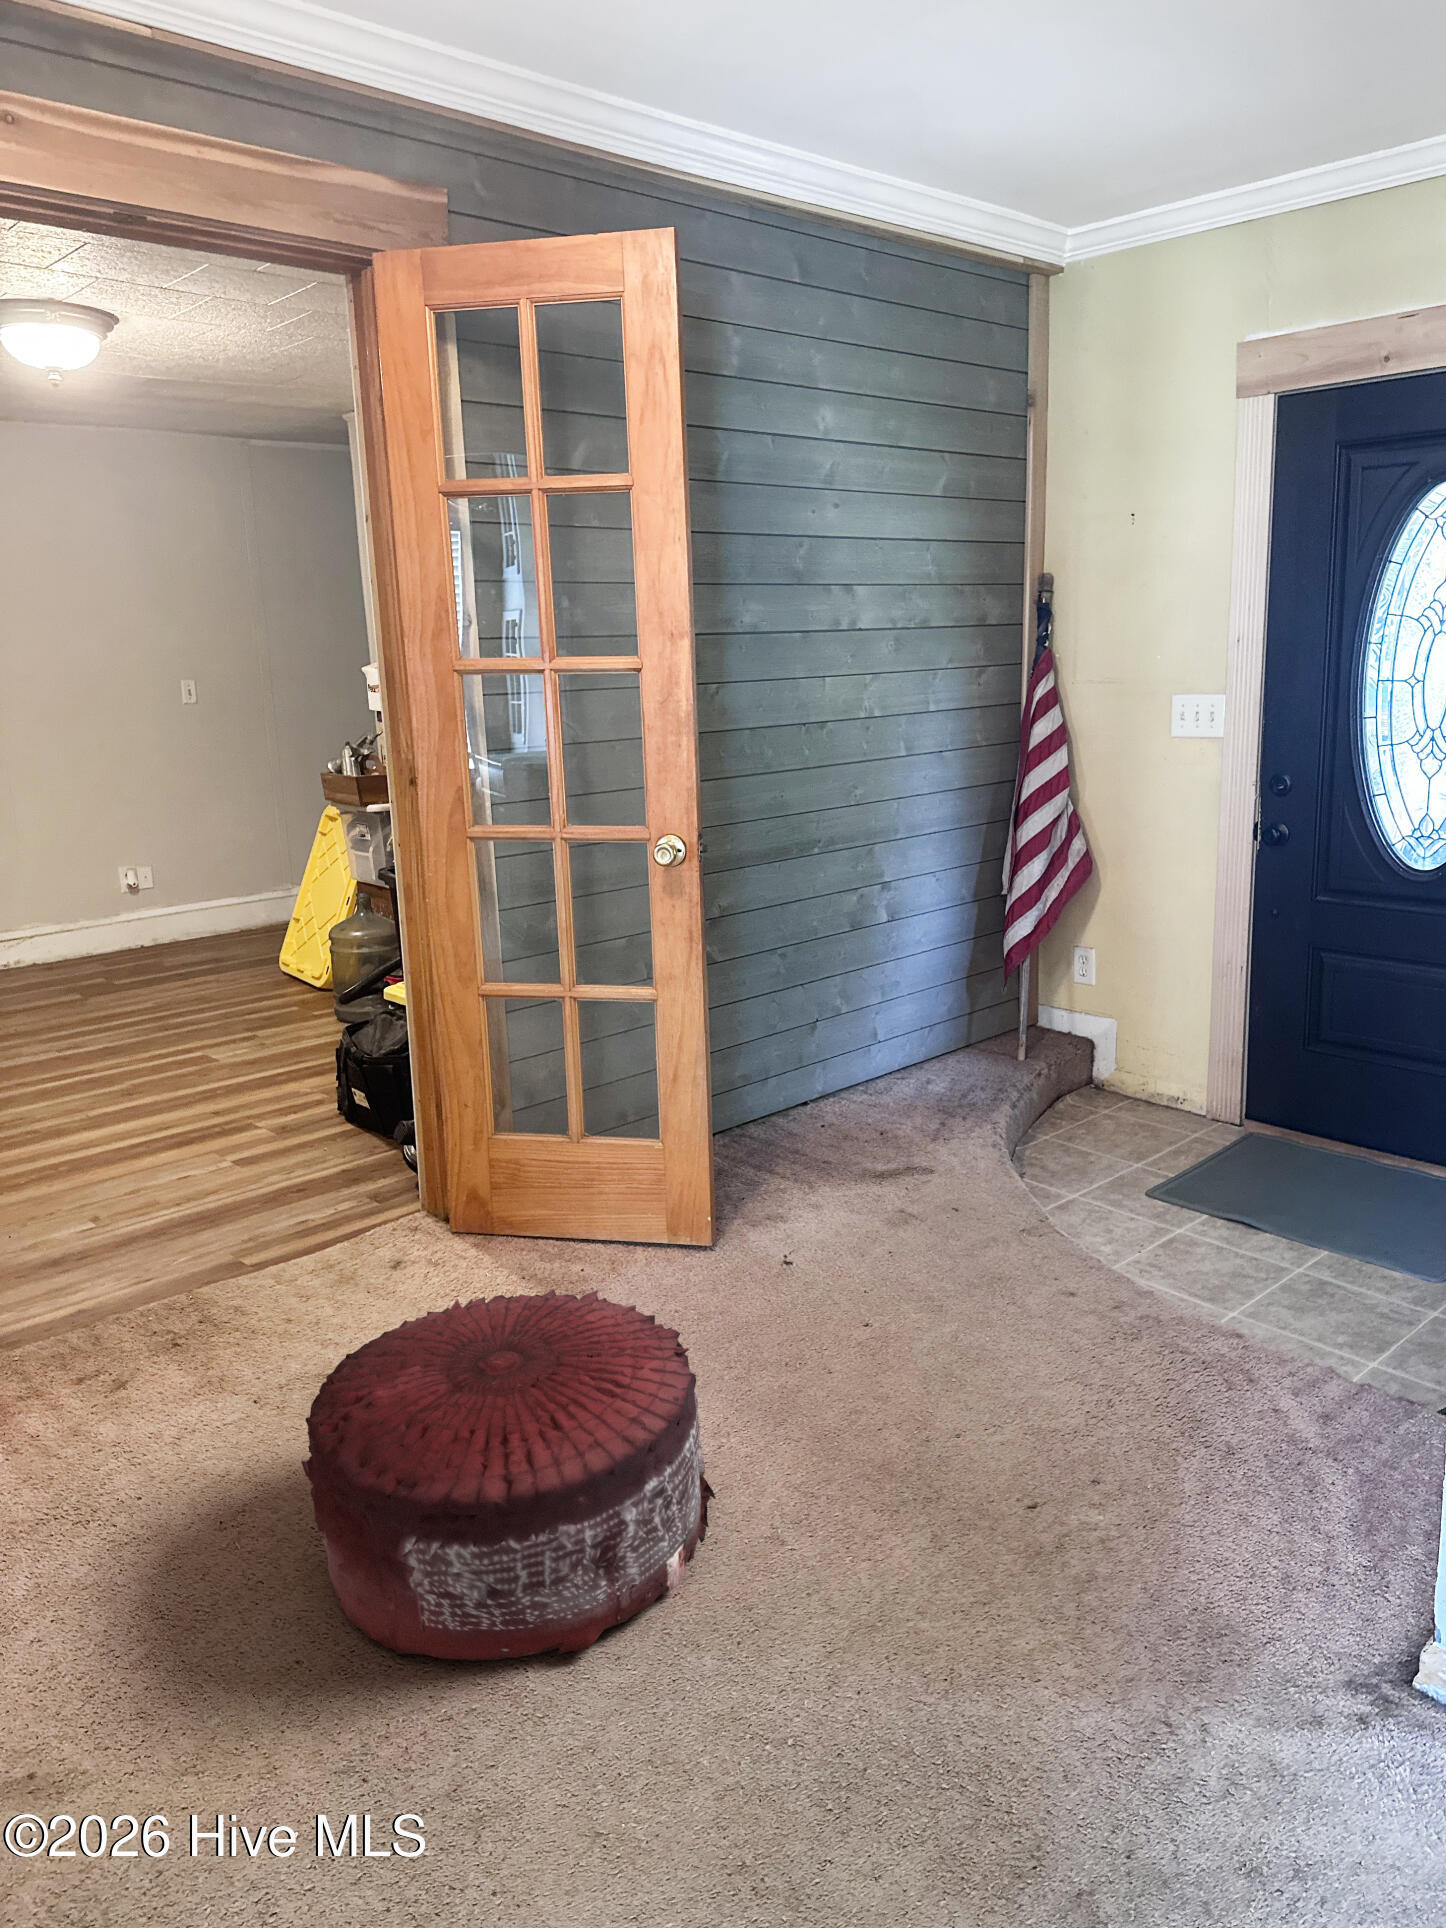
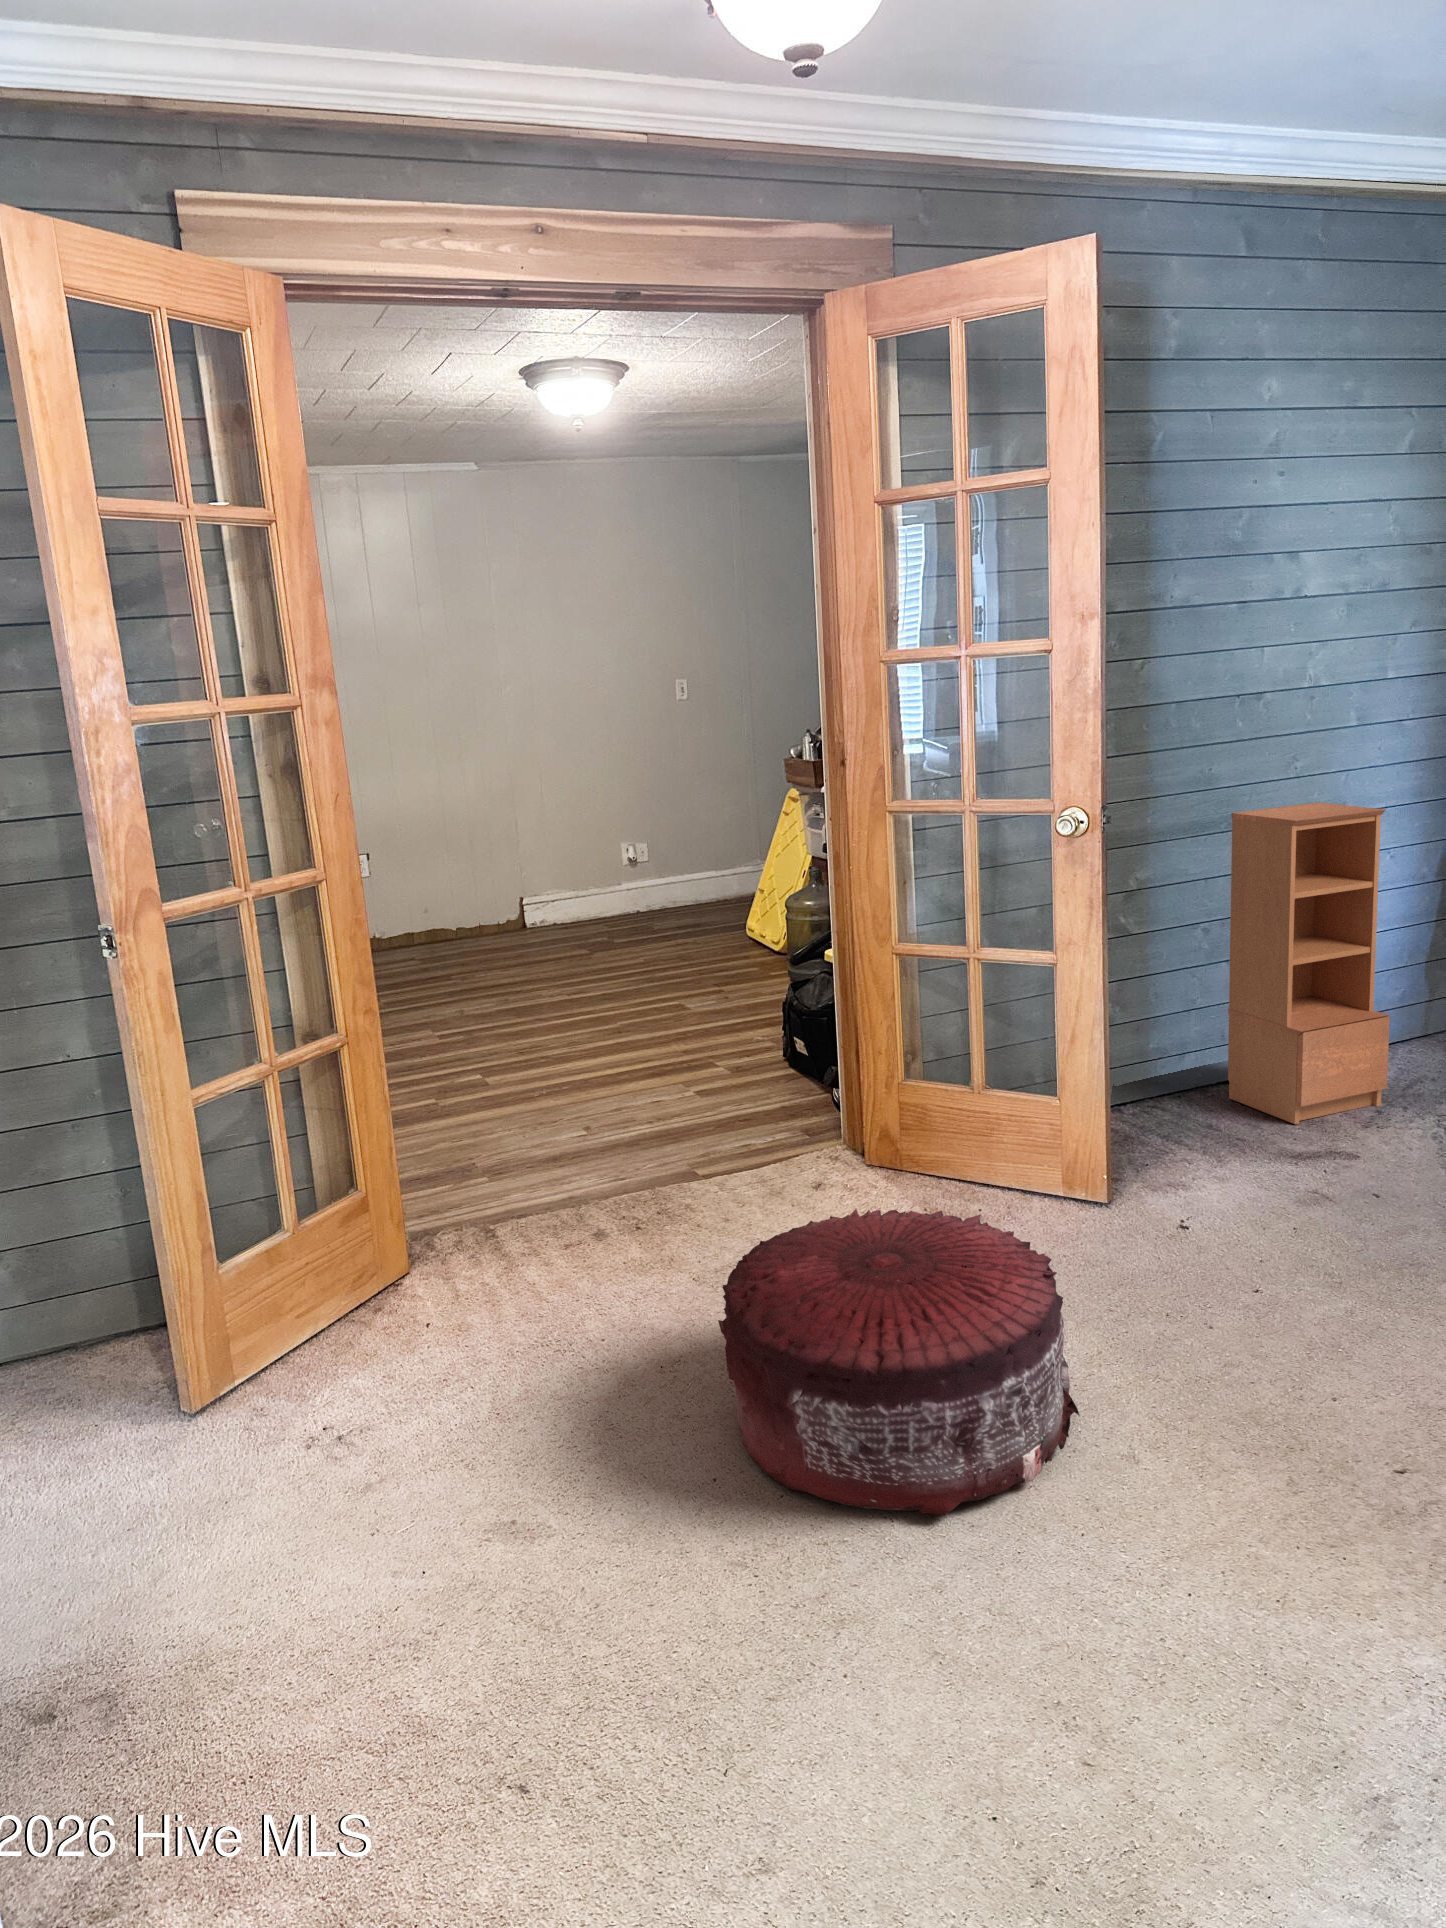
bookcase: none [806,826,953,1145] -> present [1228,803,1390,1124]

